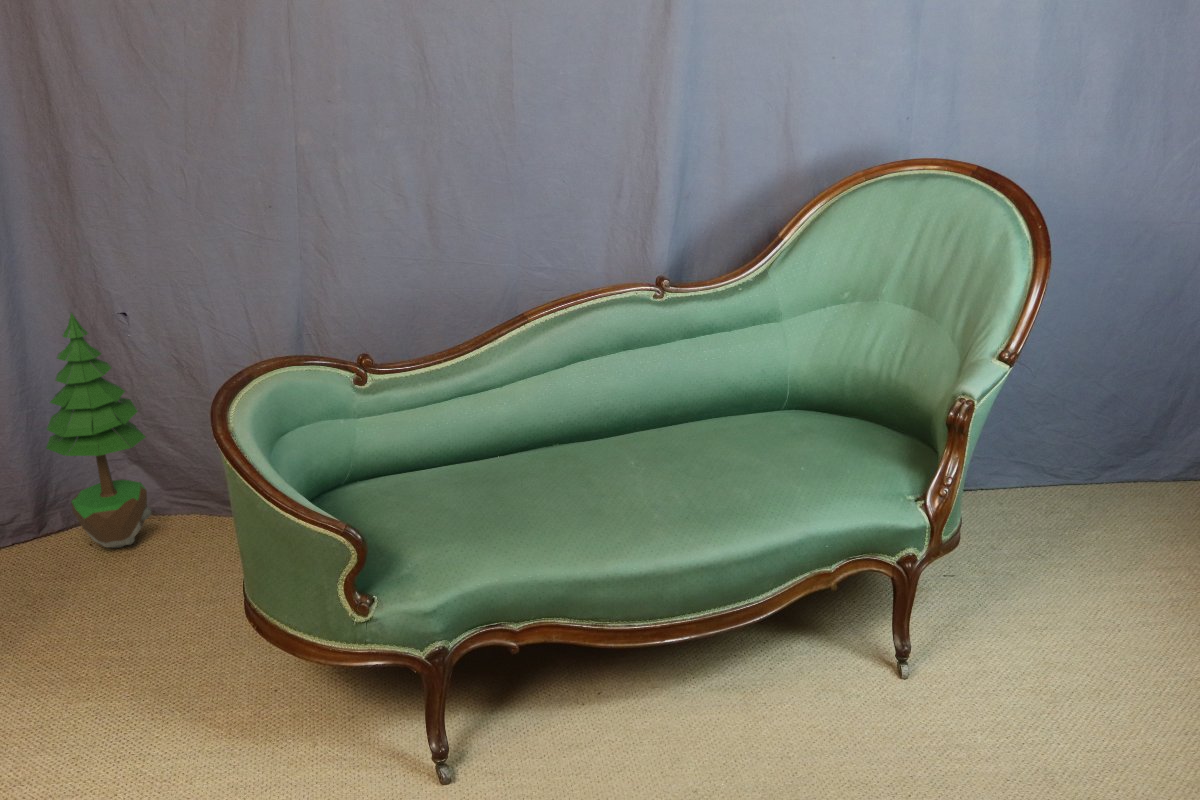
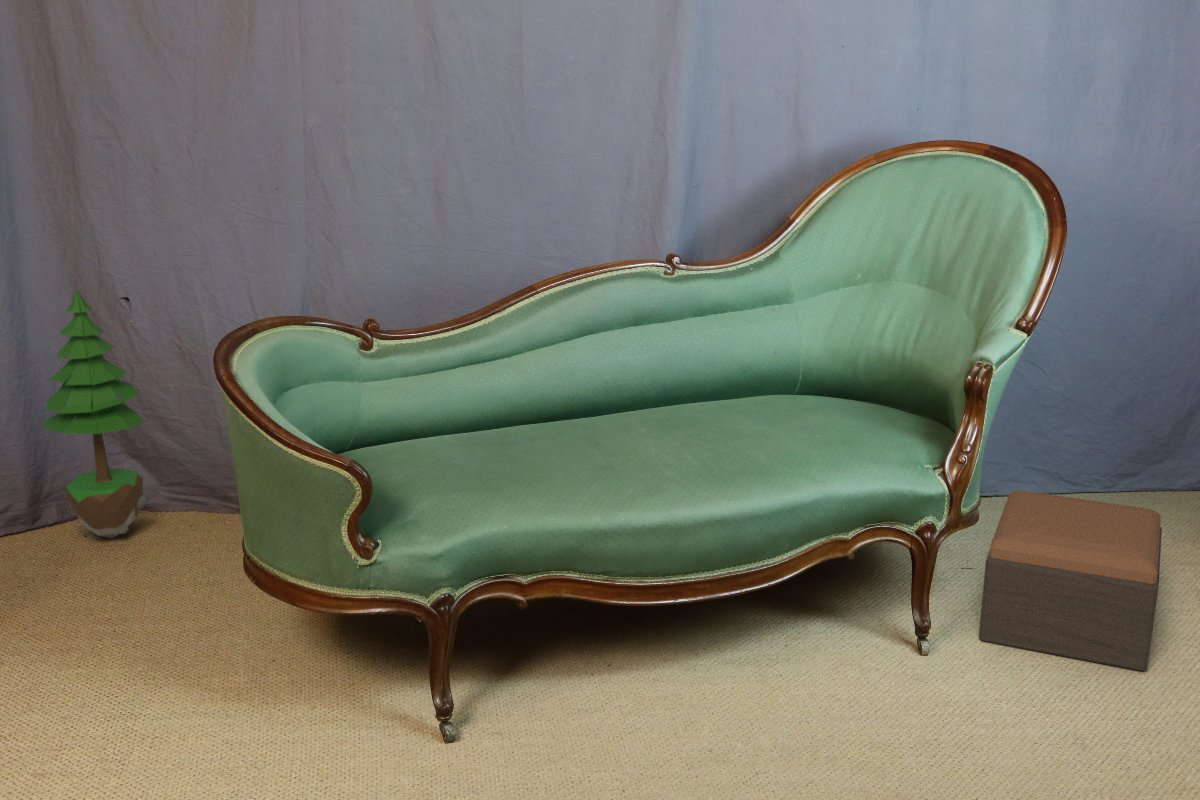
footstool: none [957,508,1137,694] -> present [979,491,1162,671]

